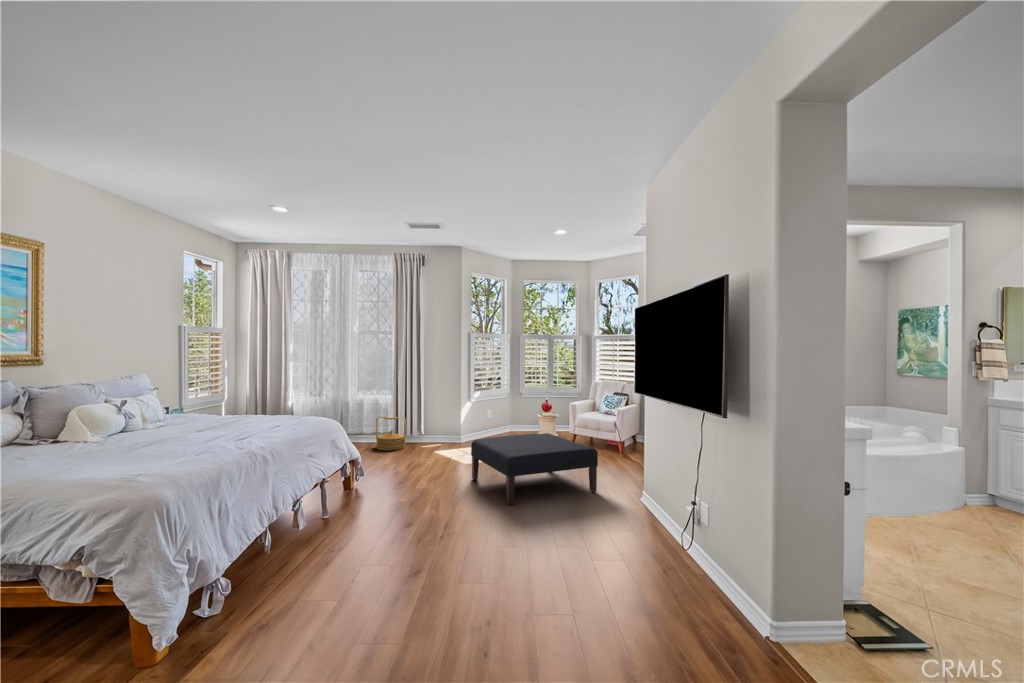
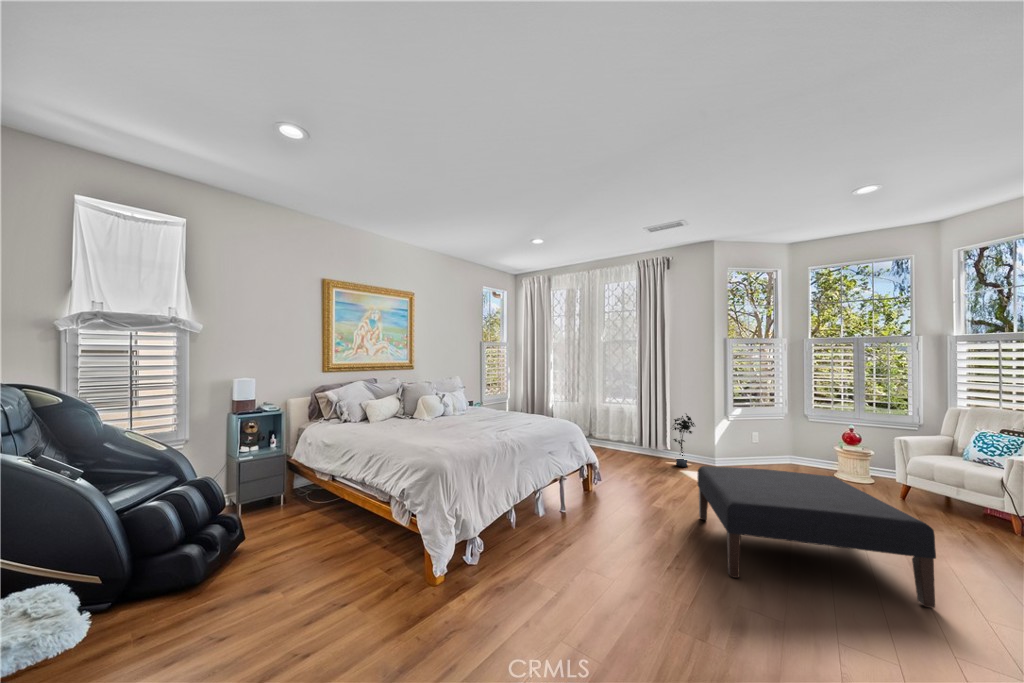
potted plant: none [426,400,448,447] -> present [673,414,695,467]
woven basket: present [376,417,406,450] -> none [618,425,649,462]

